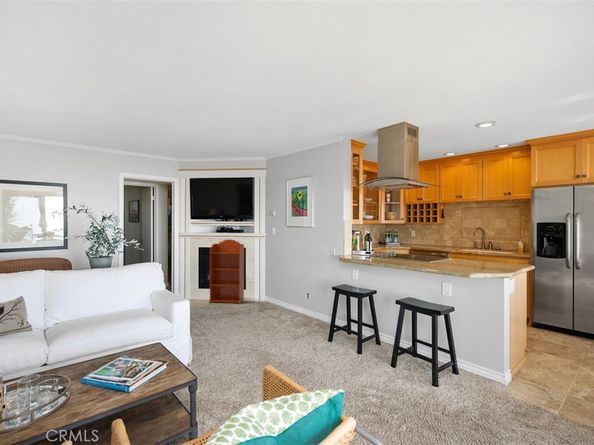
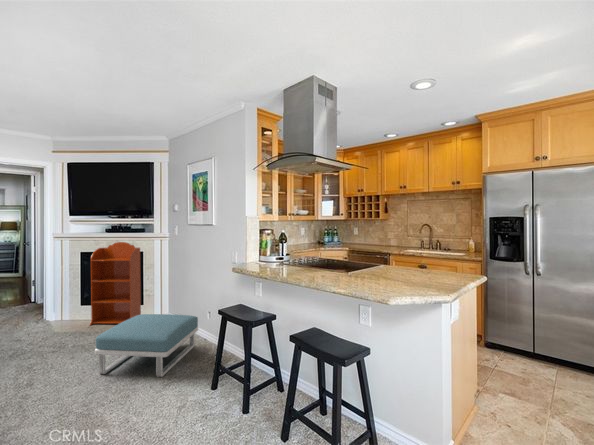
footstool: none [240,293,302,334] -> present [95,314,198,377]

